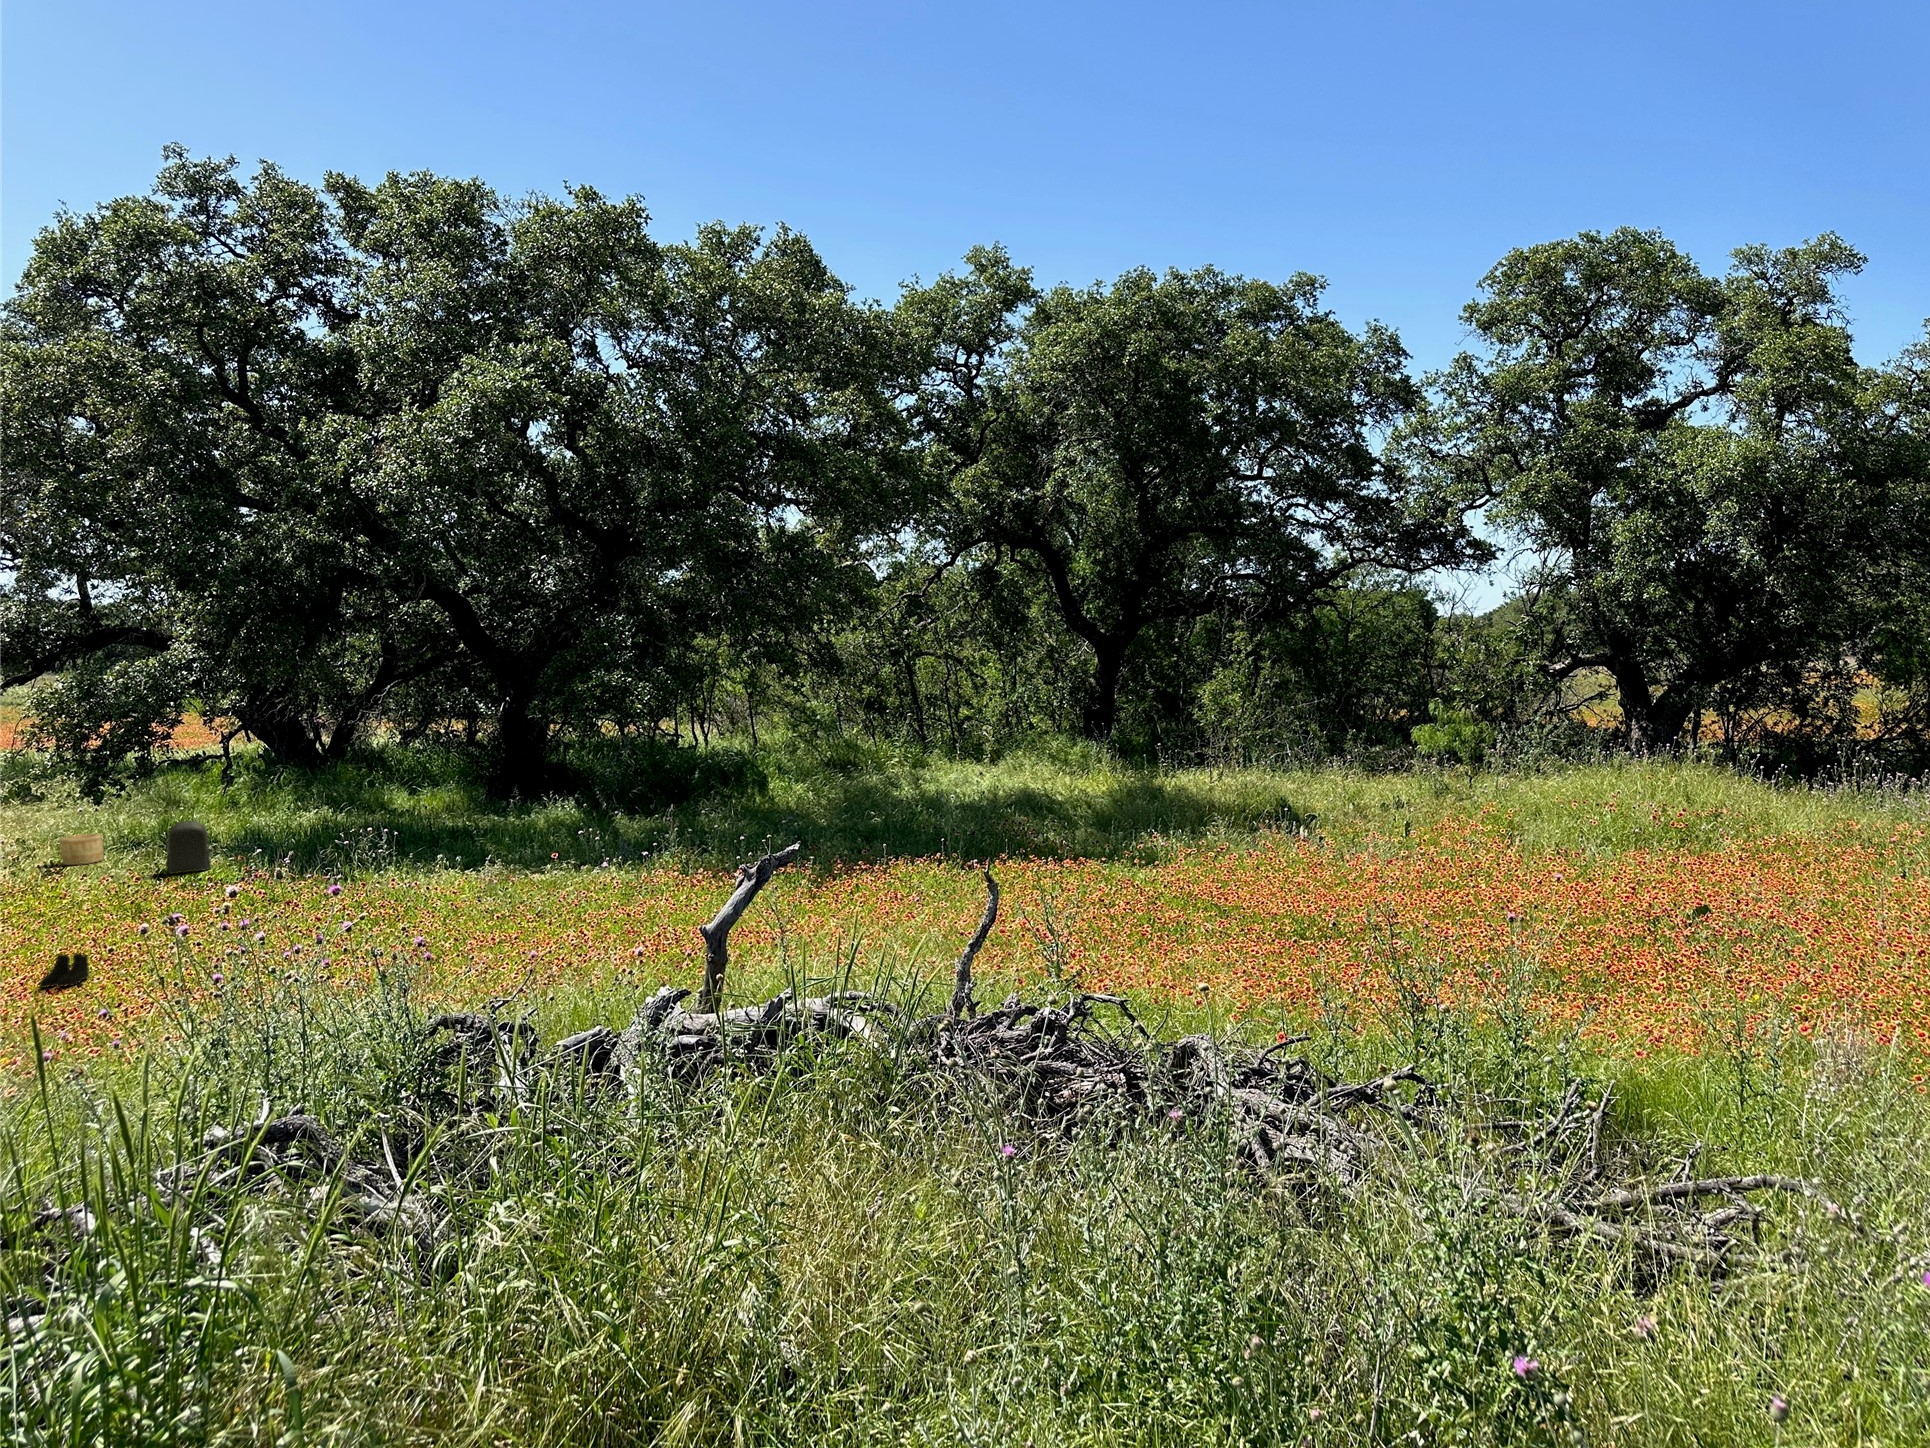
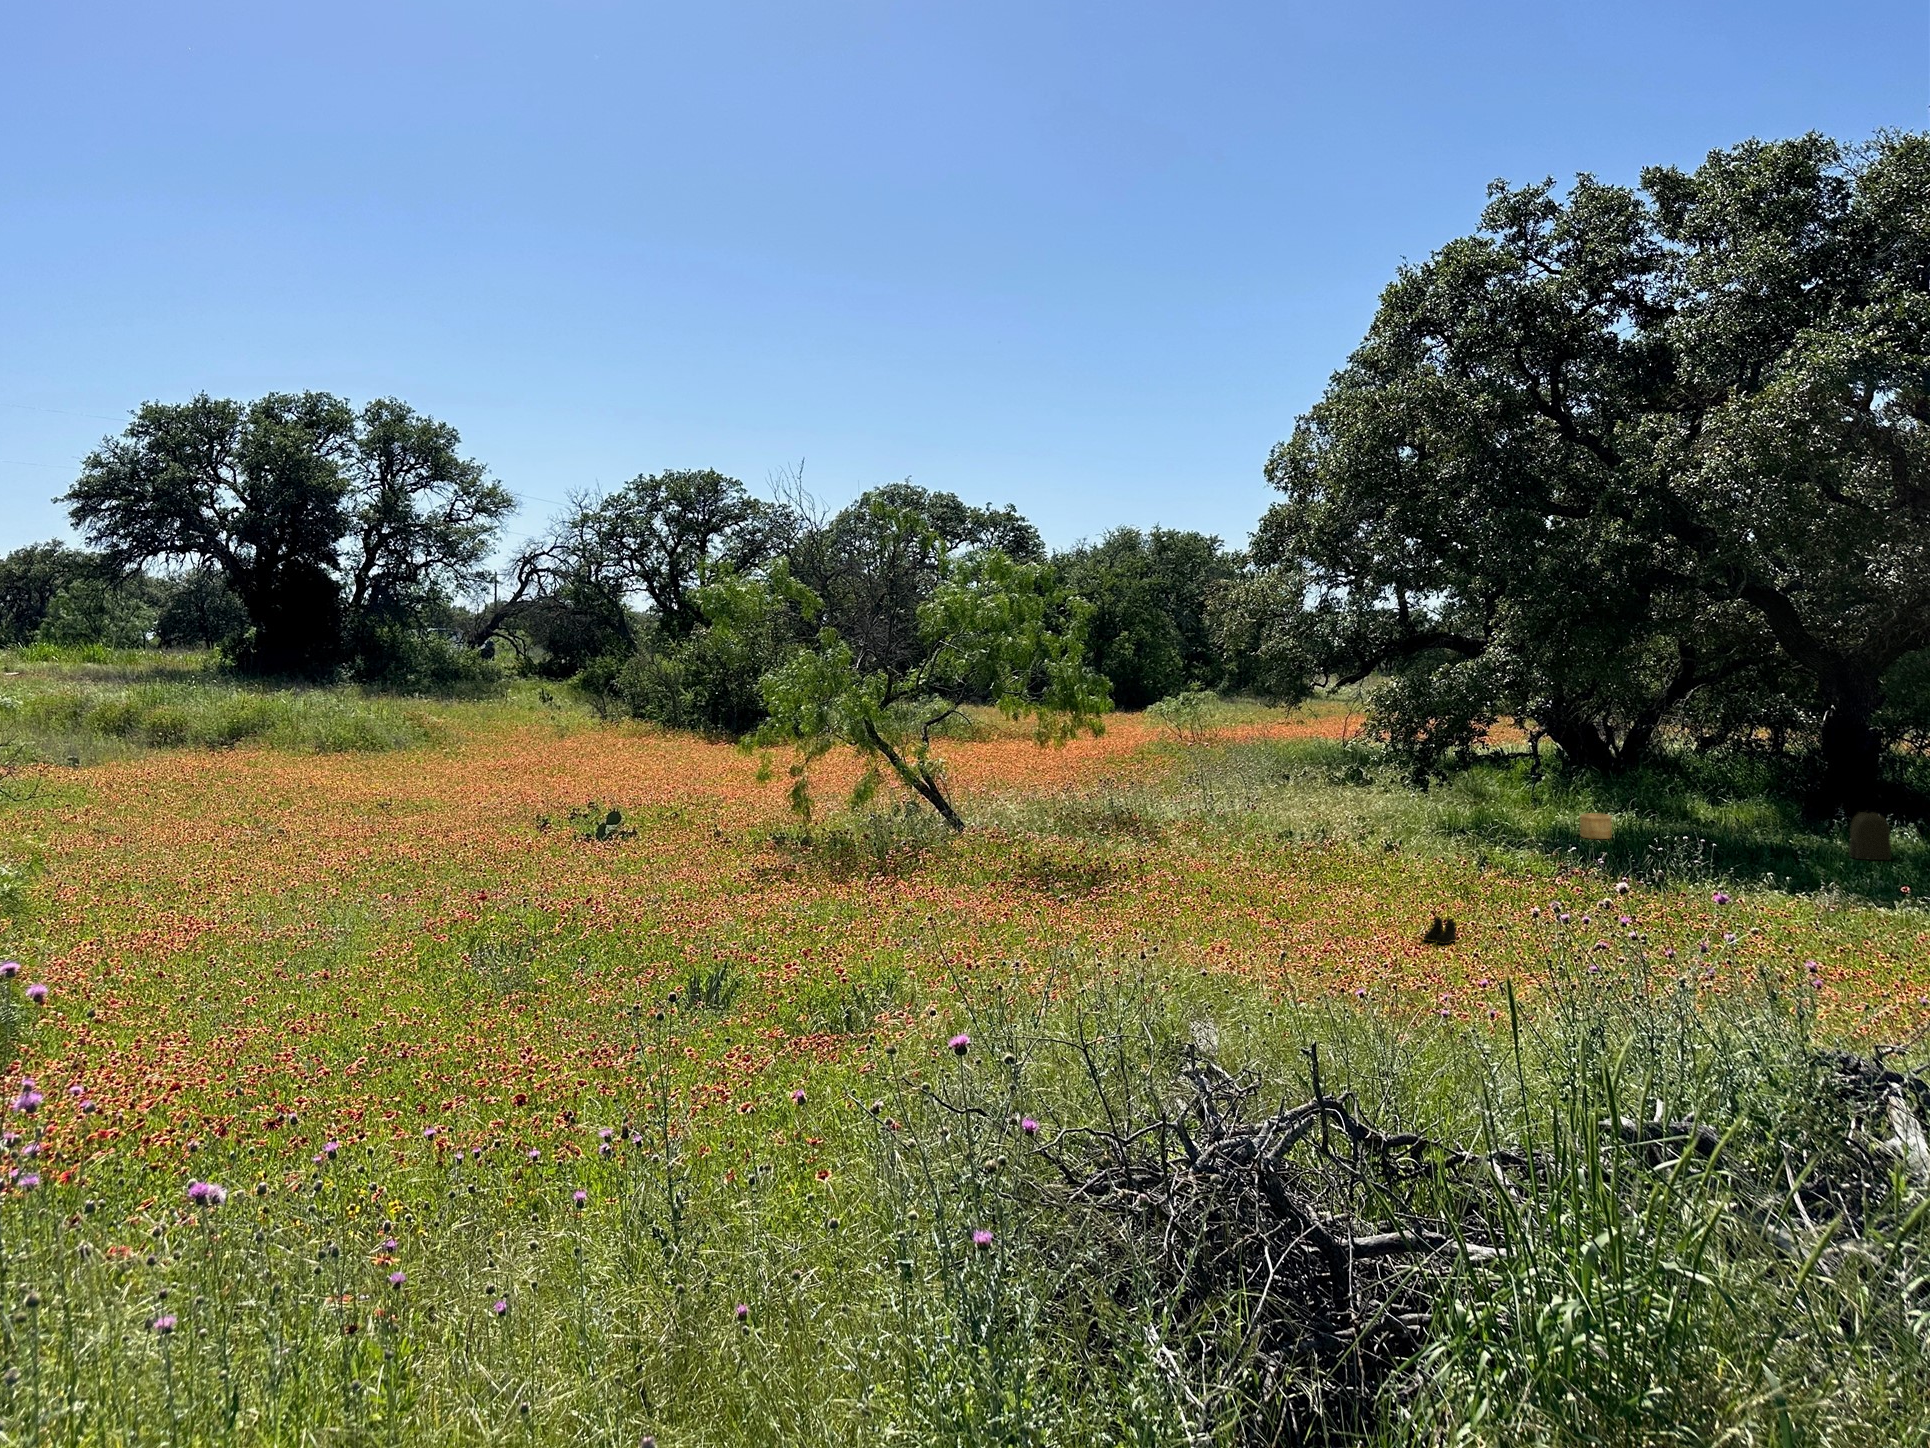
backpack: present [166,821,211,874] -> present [1849,812,1892,860]
wooden bucket: present [60,834,103,865] -> present [1580,813,1612,839]

